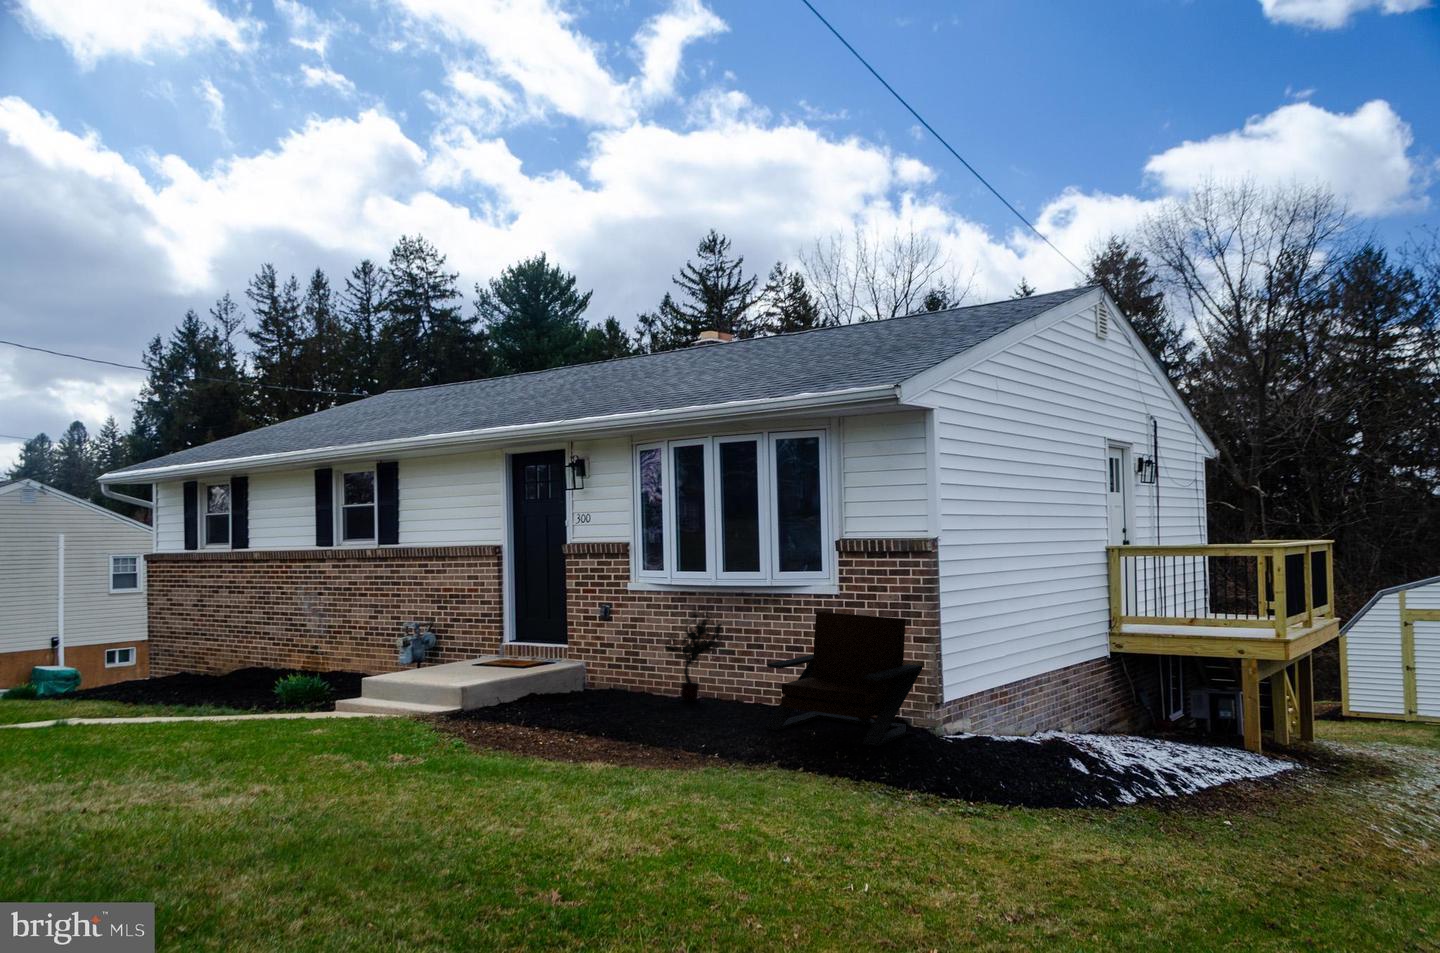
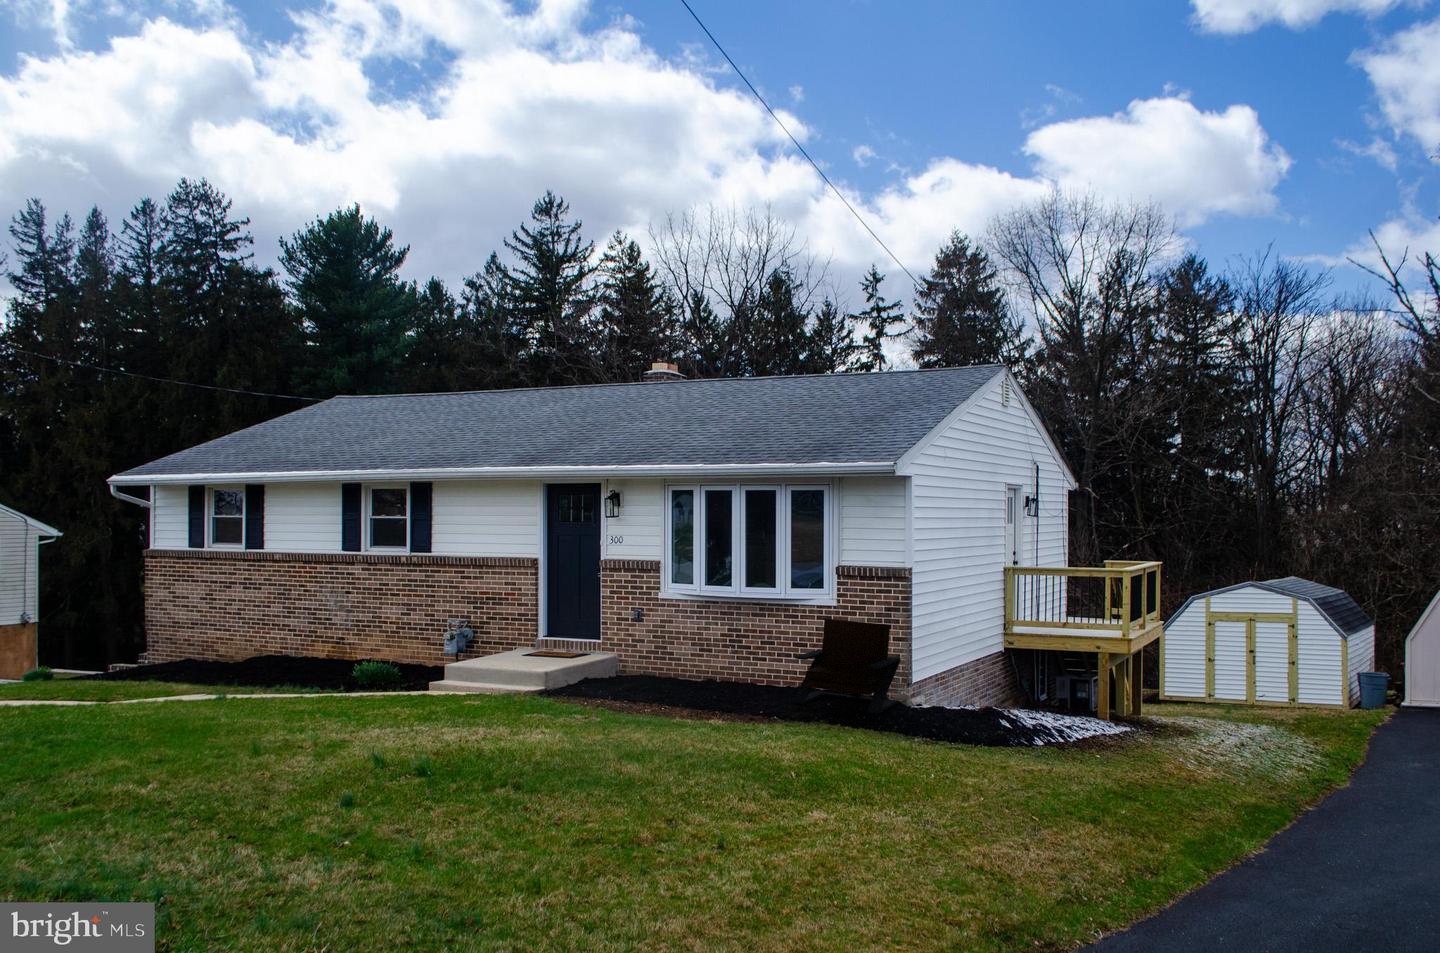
potted tree: present [664,610,722,701] -> none [696,614,748,684]

